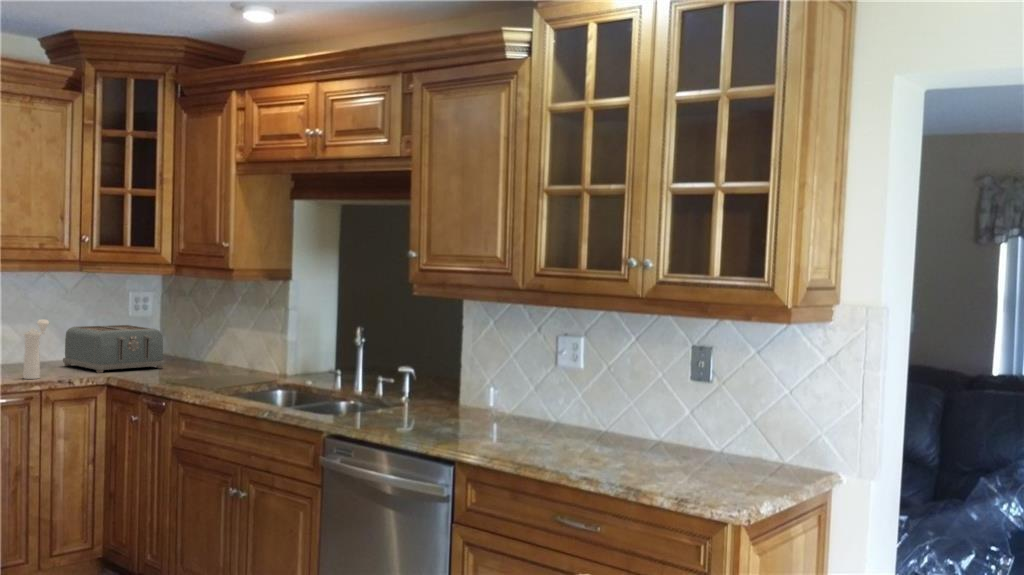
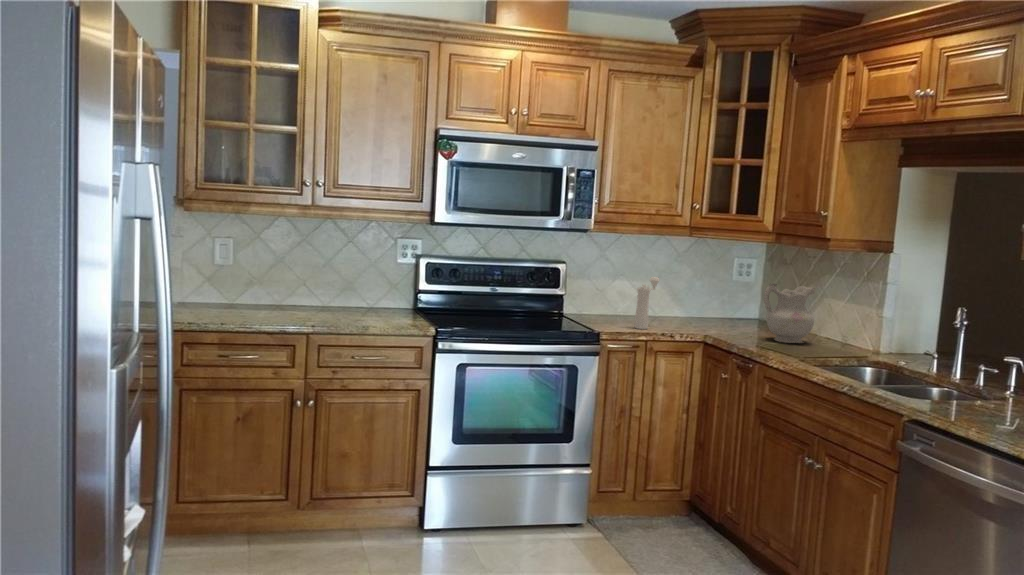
ceramic pitcher: none [170,316,222,376] -> present [764,283,815,343]
toaster: present [63,325,165,373] -> none [673,284,761,331]

